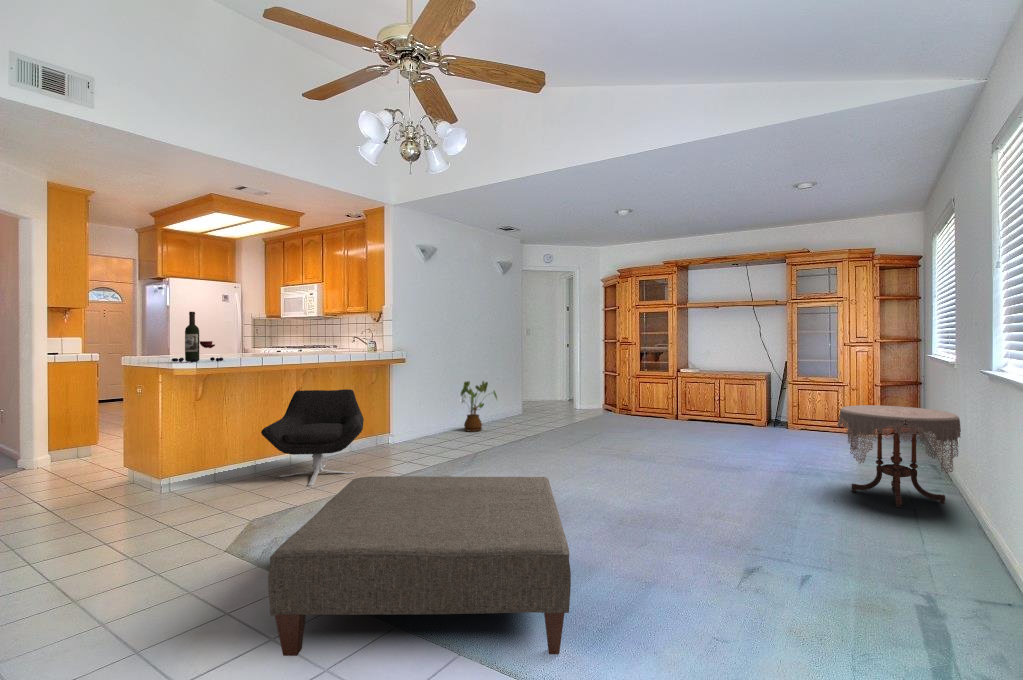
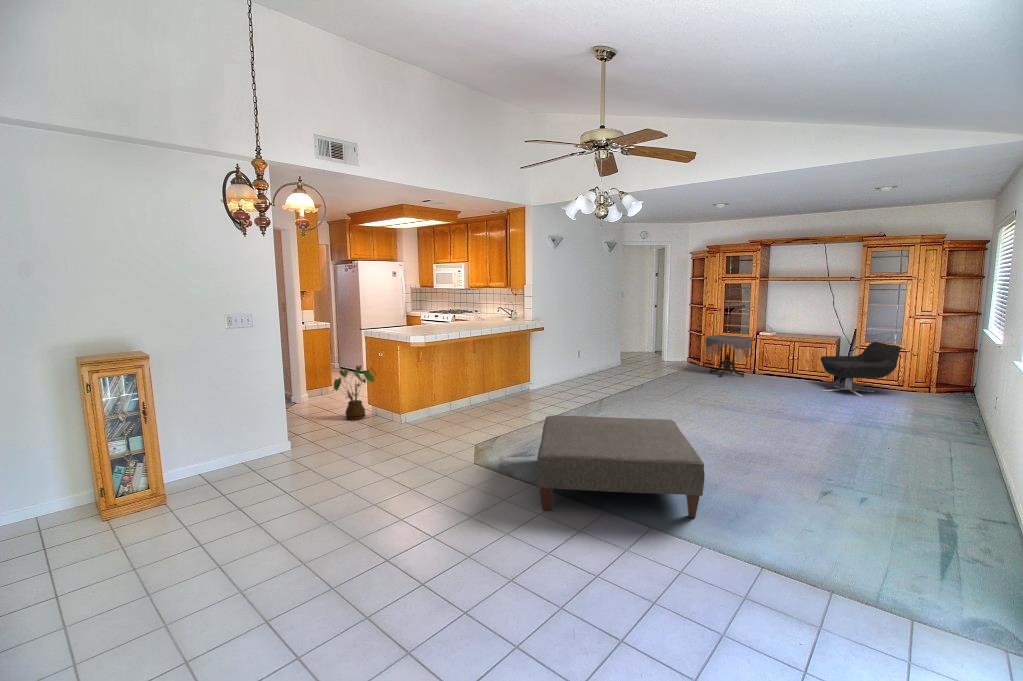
wine bottle: present [172,312,223,362] -> none [402,299,433,334]
house plant: present [461,381,497,432] -> present [334,365,376,420]
lounge chair: present [261,389,364,486] -> present [821,342,901,396]
side table: present [838,405,961,507] -> present [705,335,752,377]

